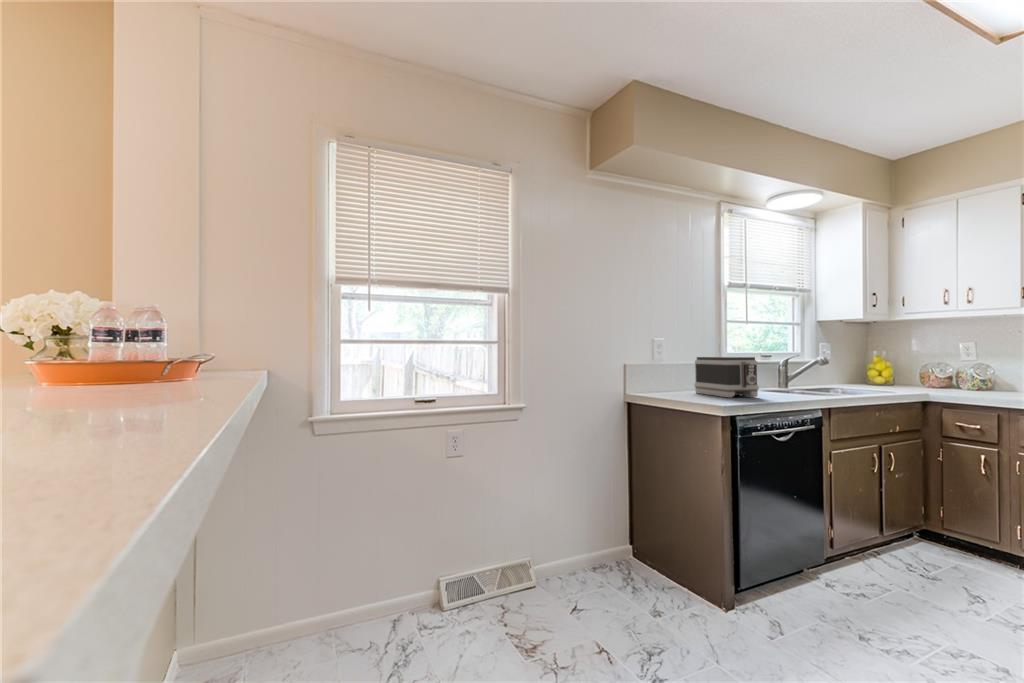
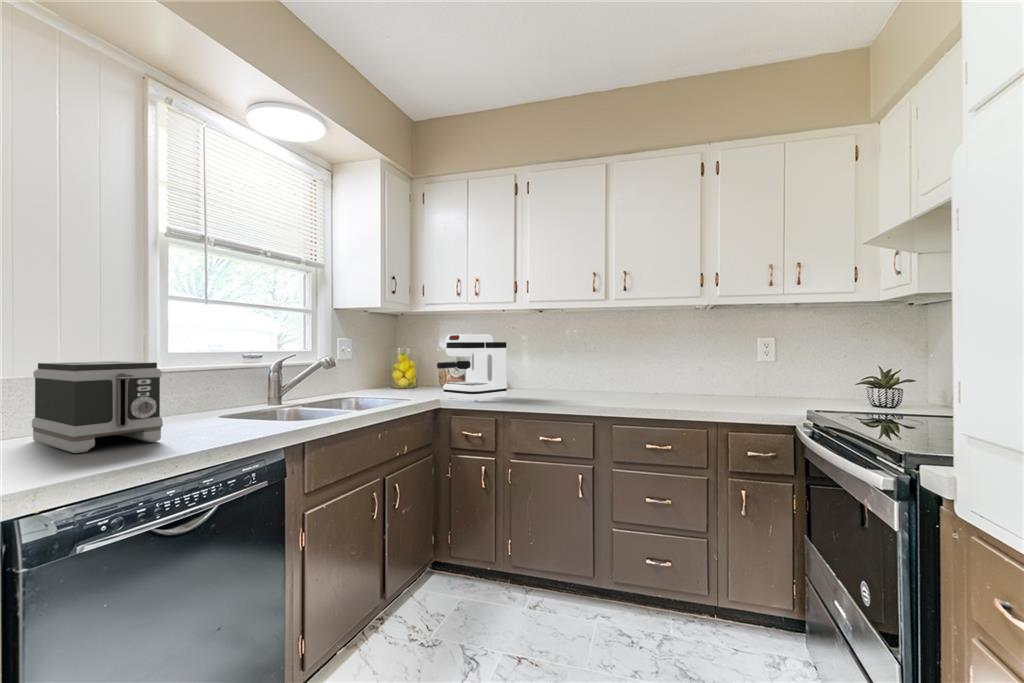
coffee maker: none [926,338,1011,397] -> present [437,334,507,401]

